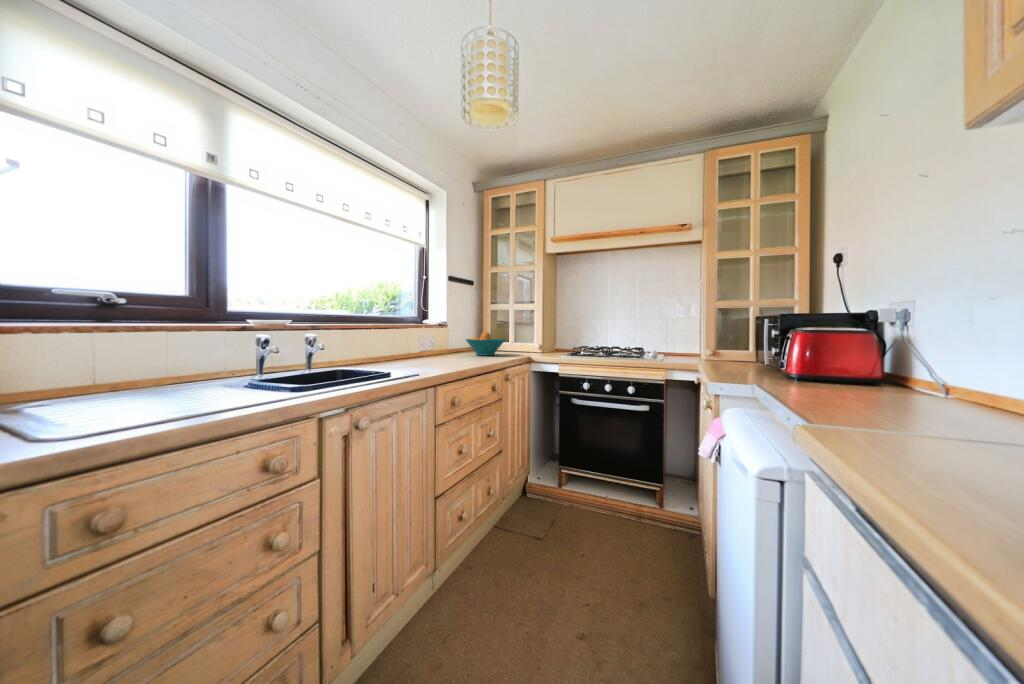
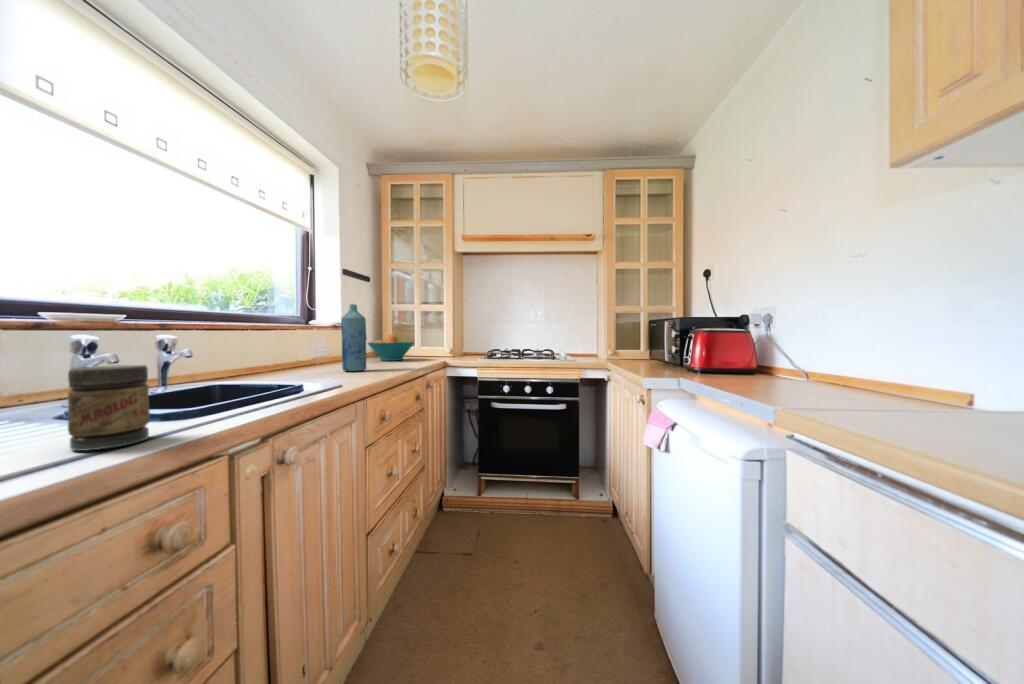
bottle: none [434,308,453,364] -> present [341,304,367,371]
jar: none [232,355,272,406] -> present [68,365,150,451]

